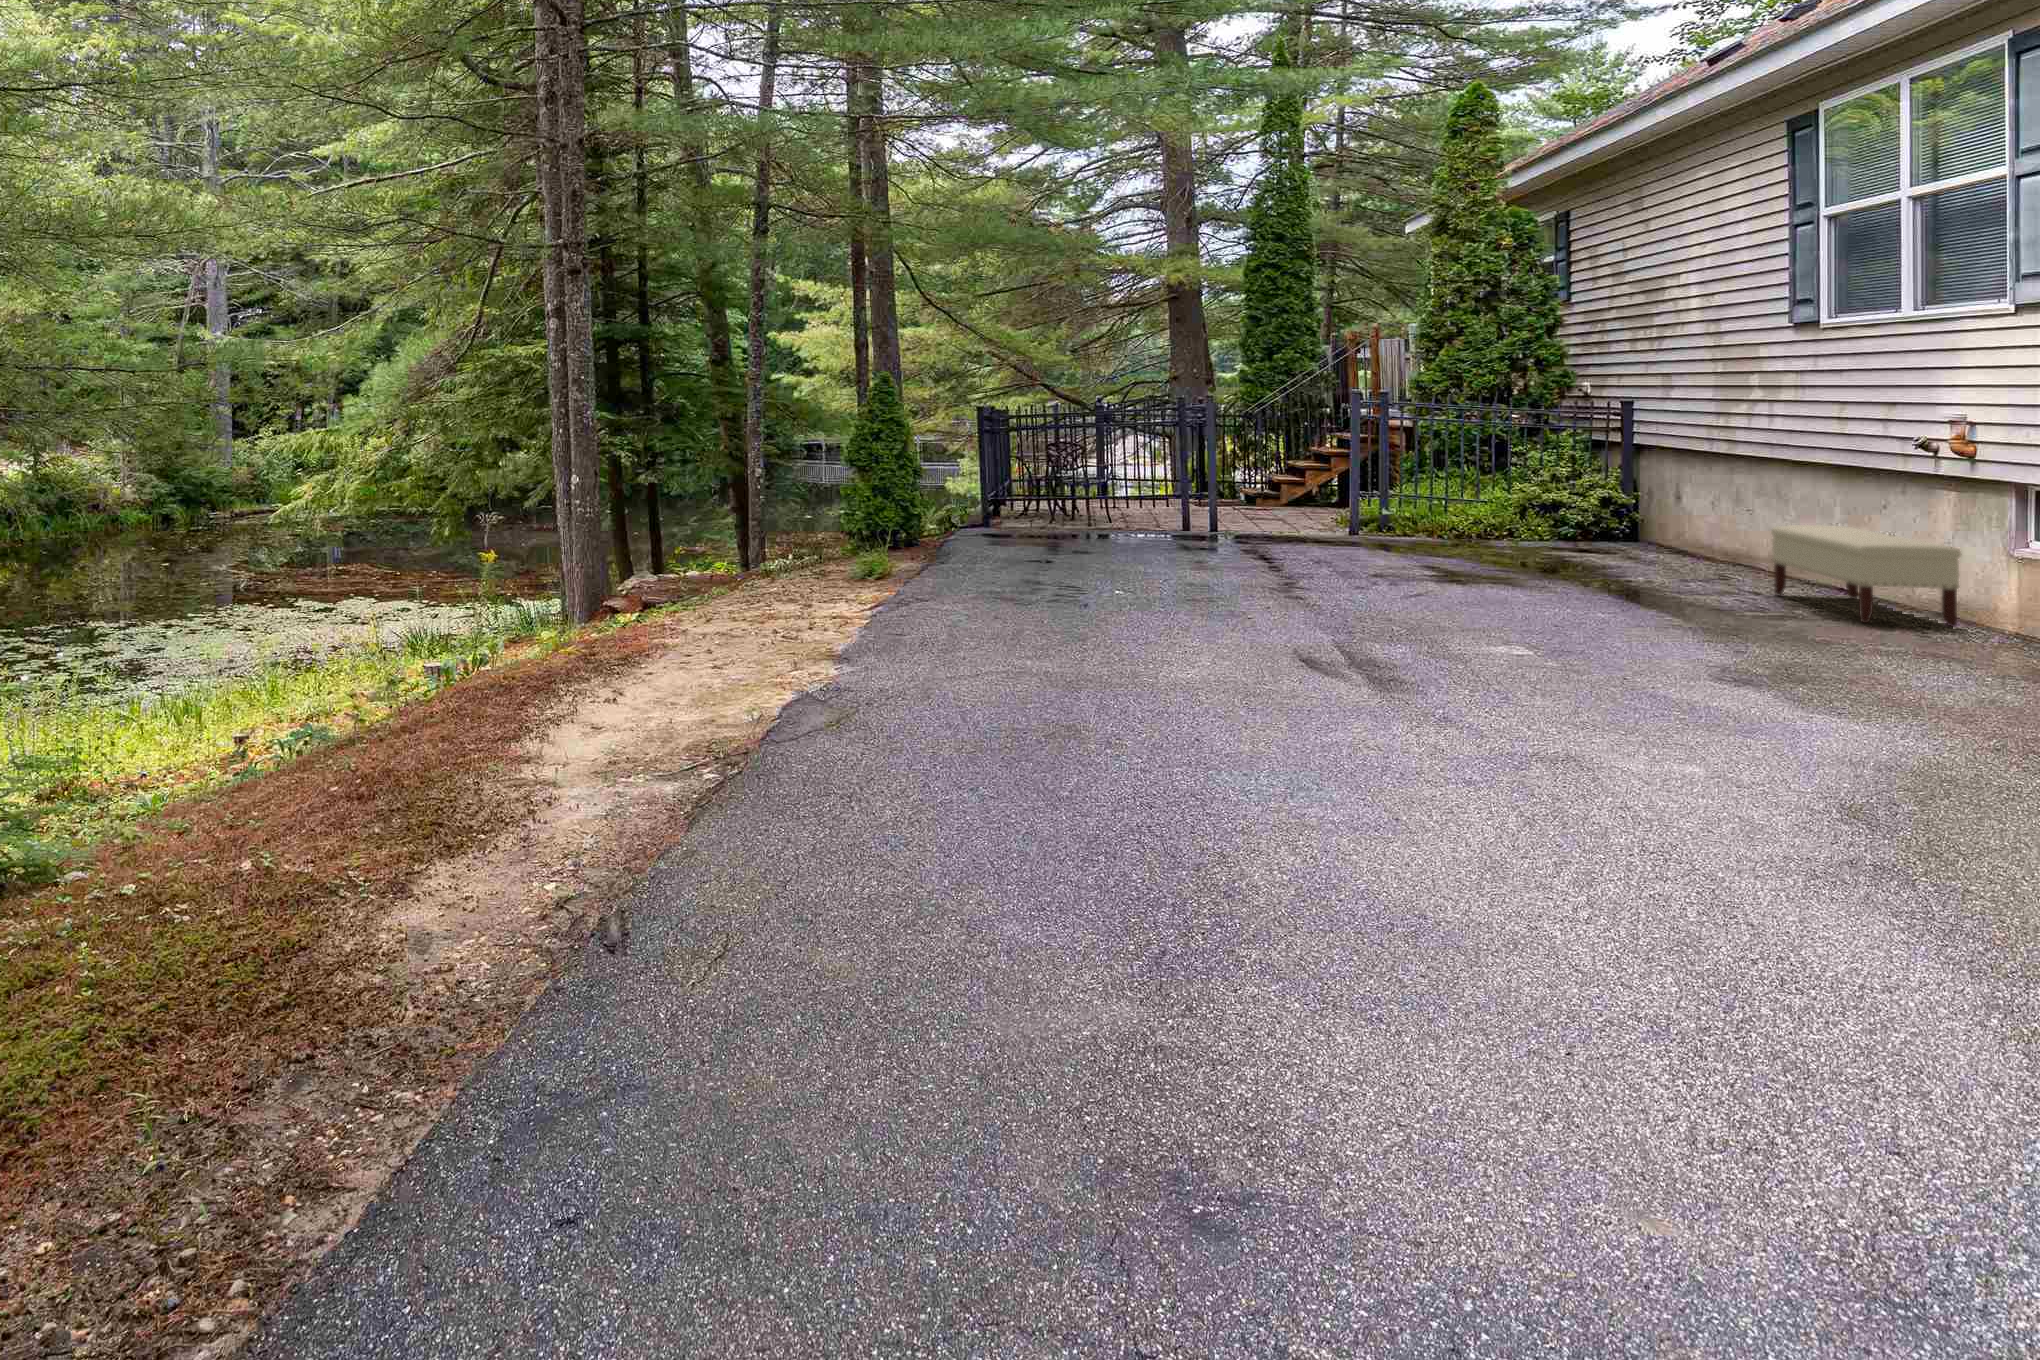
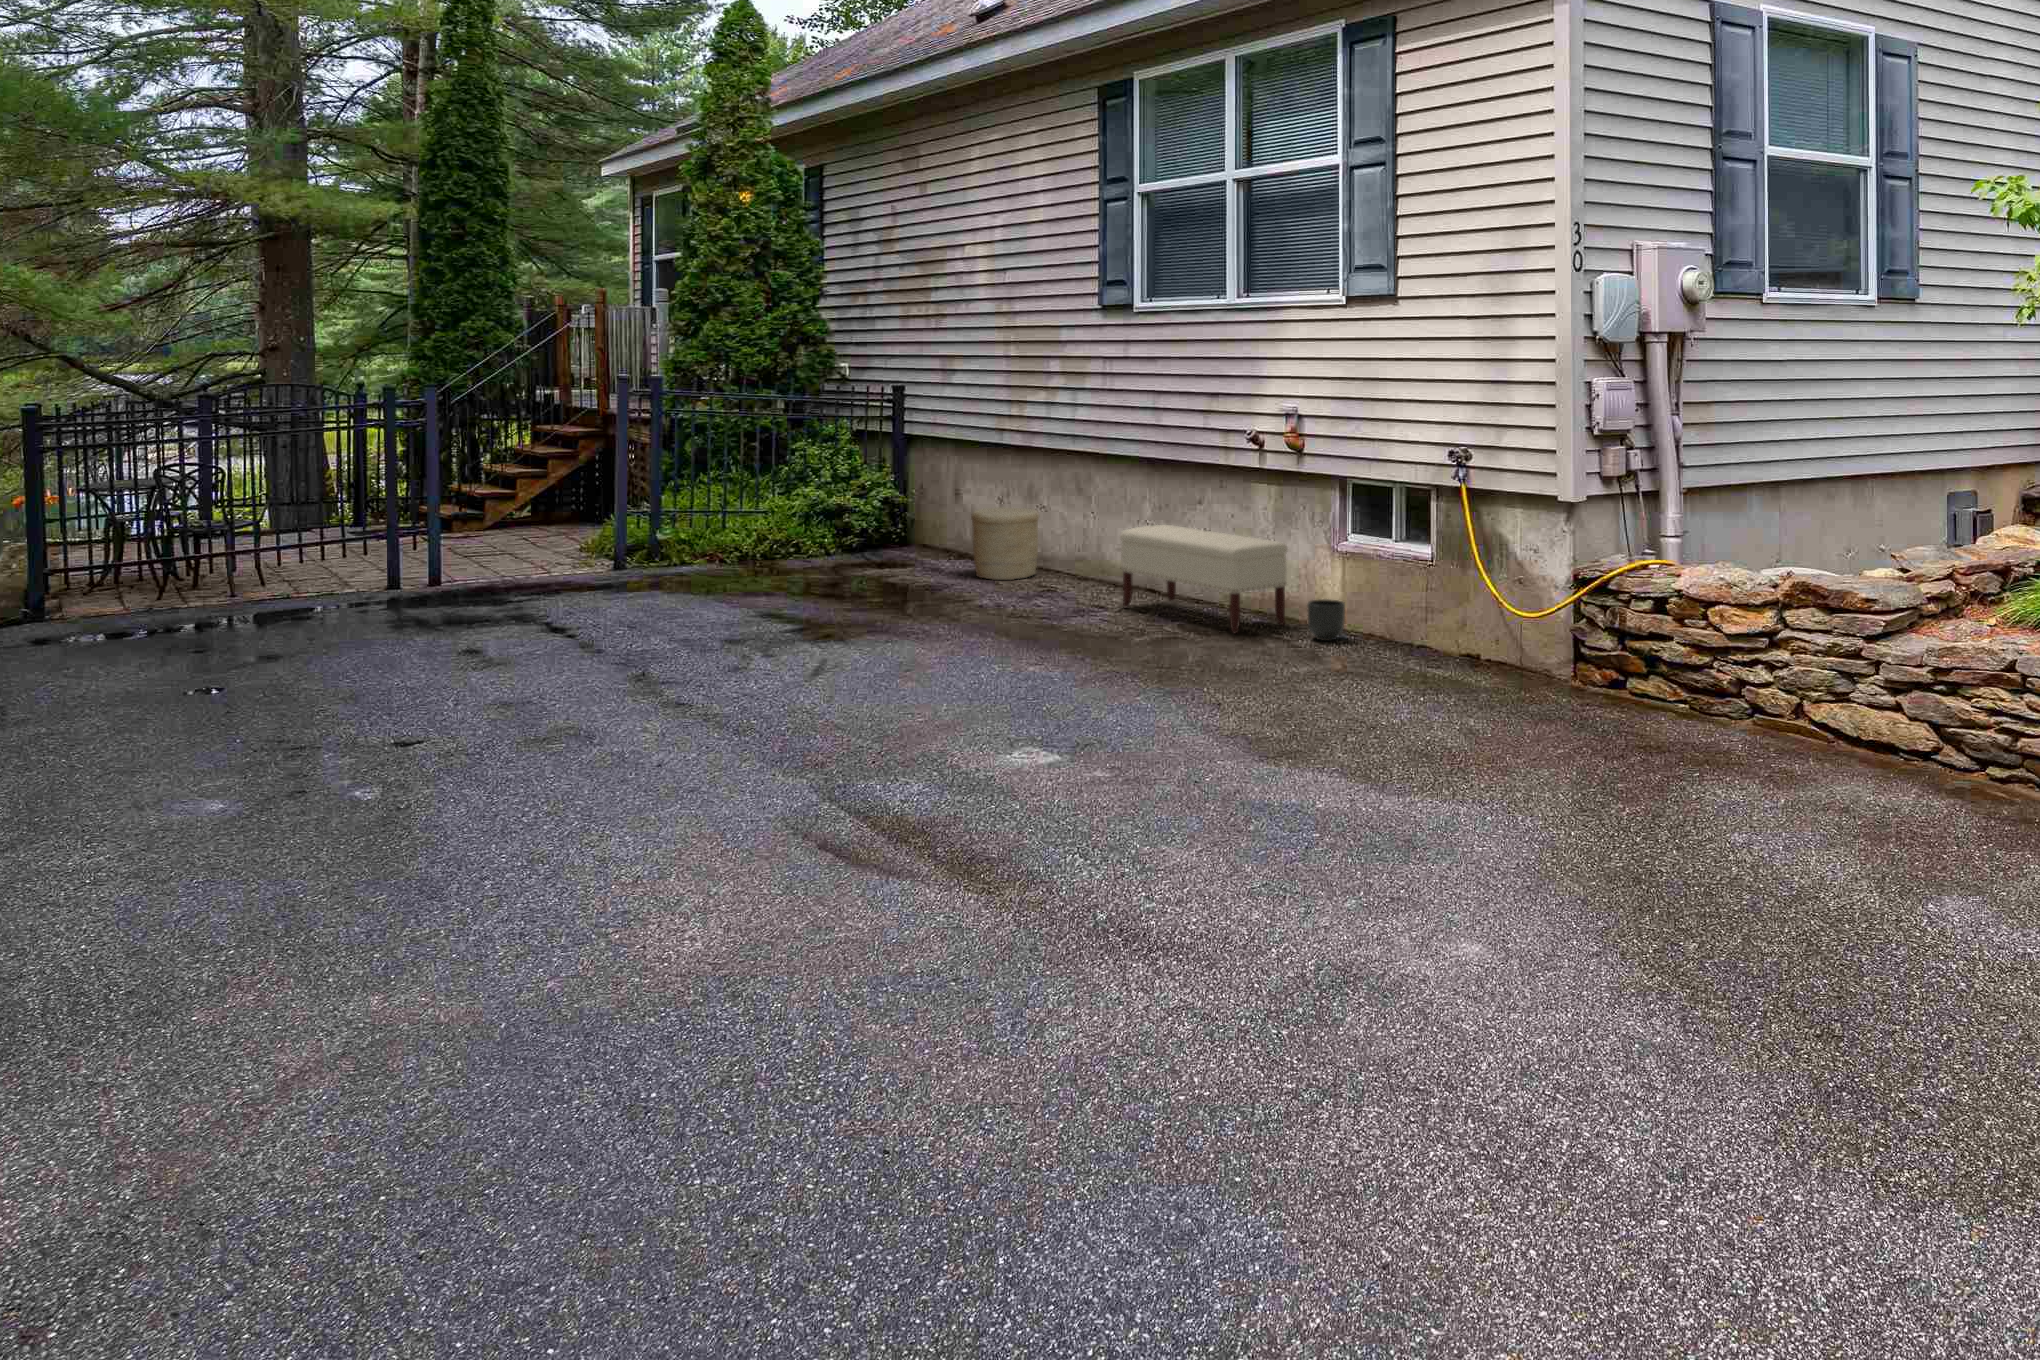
woven basket: none [1653,506,1739,568] -> present [971,508,1039,580]
planter: none [1955,602,2015,643] -> present [1308,599,1345,641]

